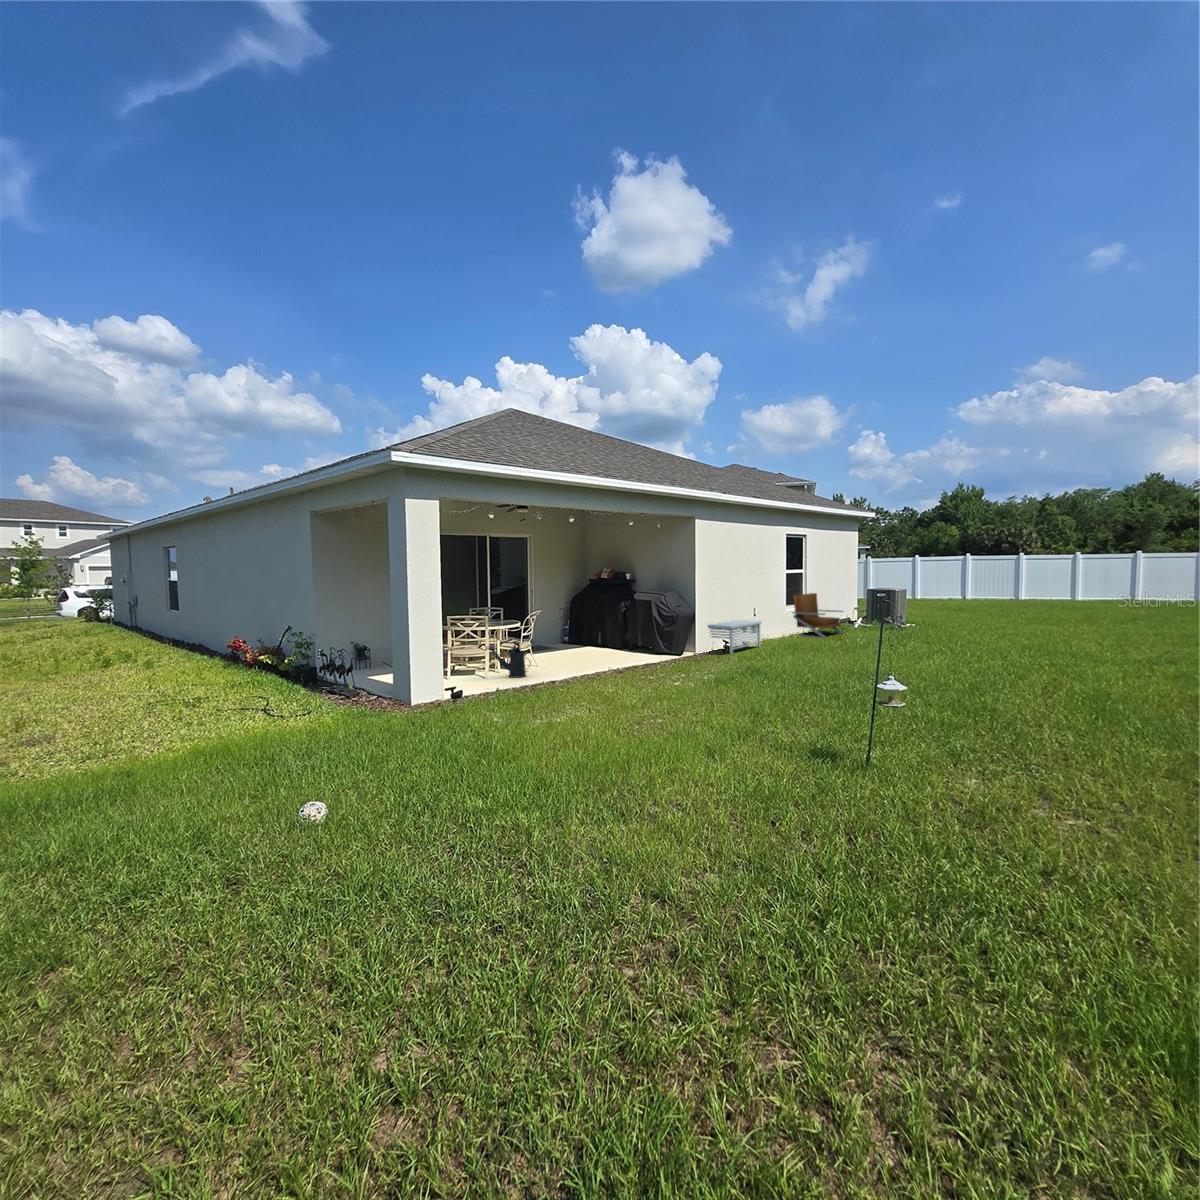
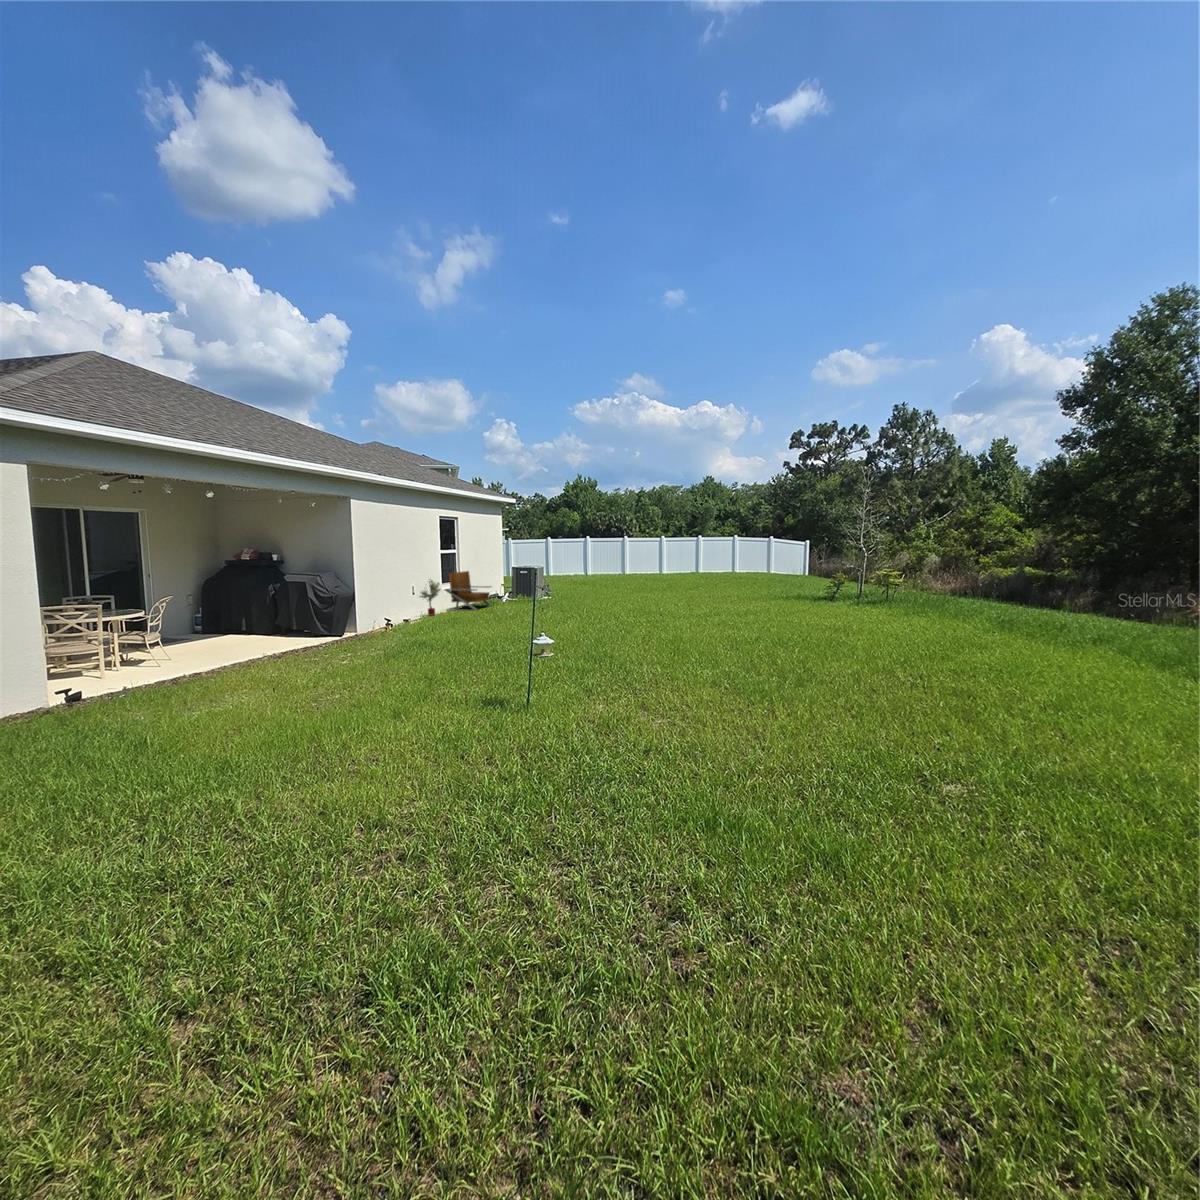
potted tree: none [759,600,785,641] -> present [420,580,441,616]
storage bench: present [707,620,762,654] -> none [363,598,421,630]
watering can: present [490,642,531,678] -> none [106,633,167,673]

